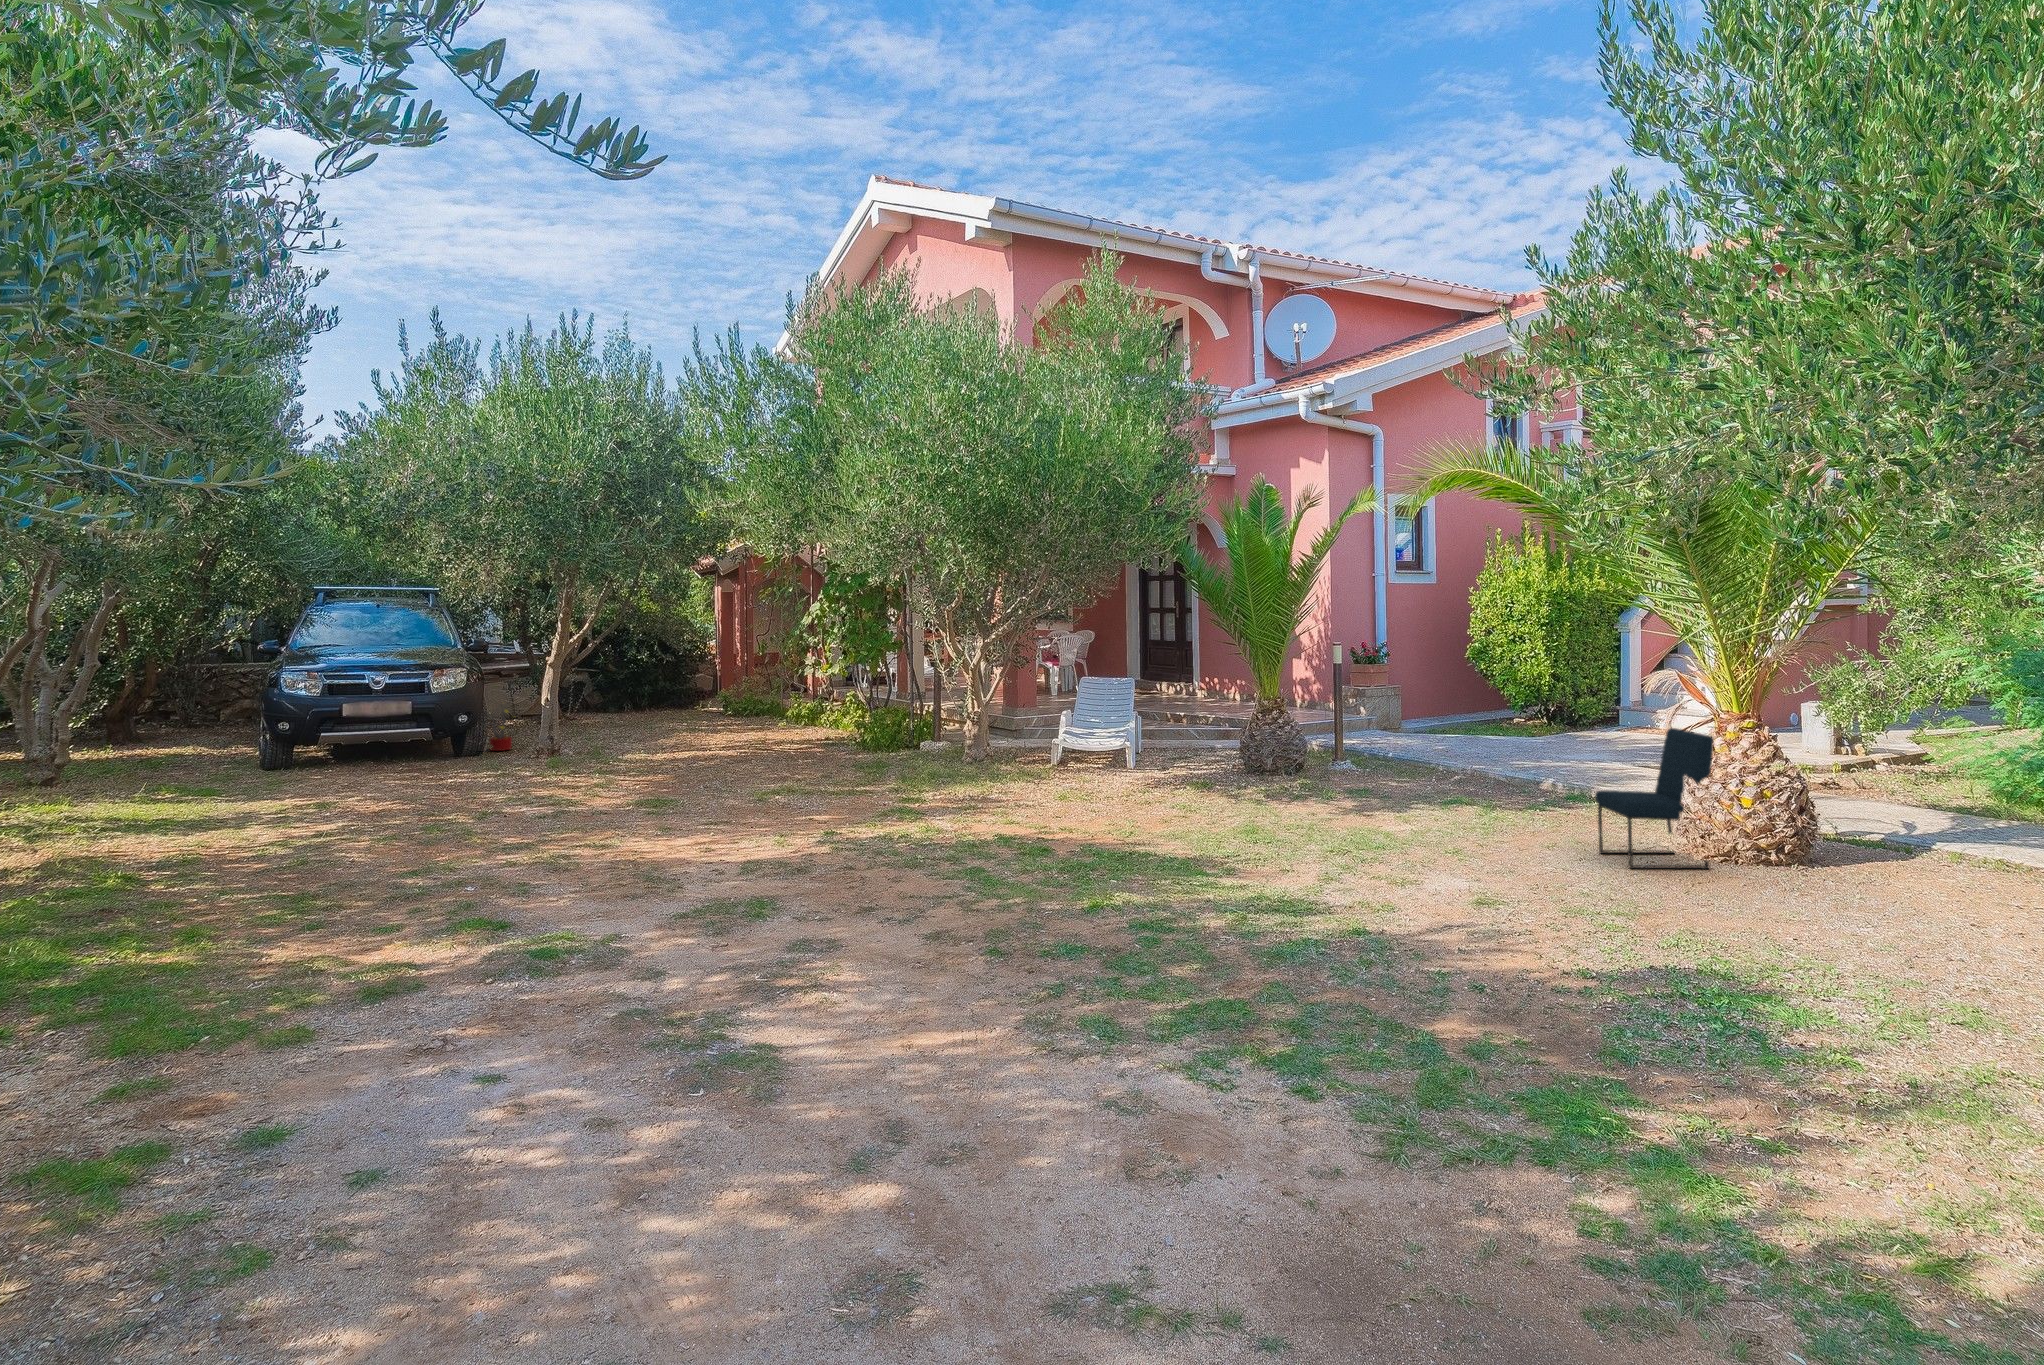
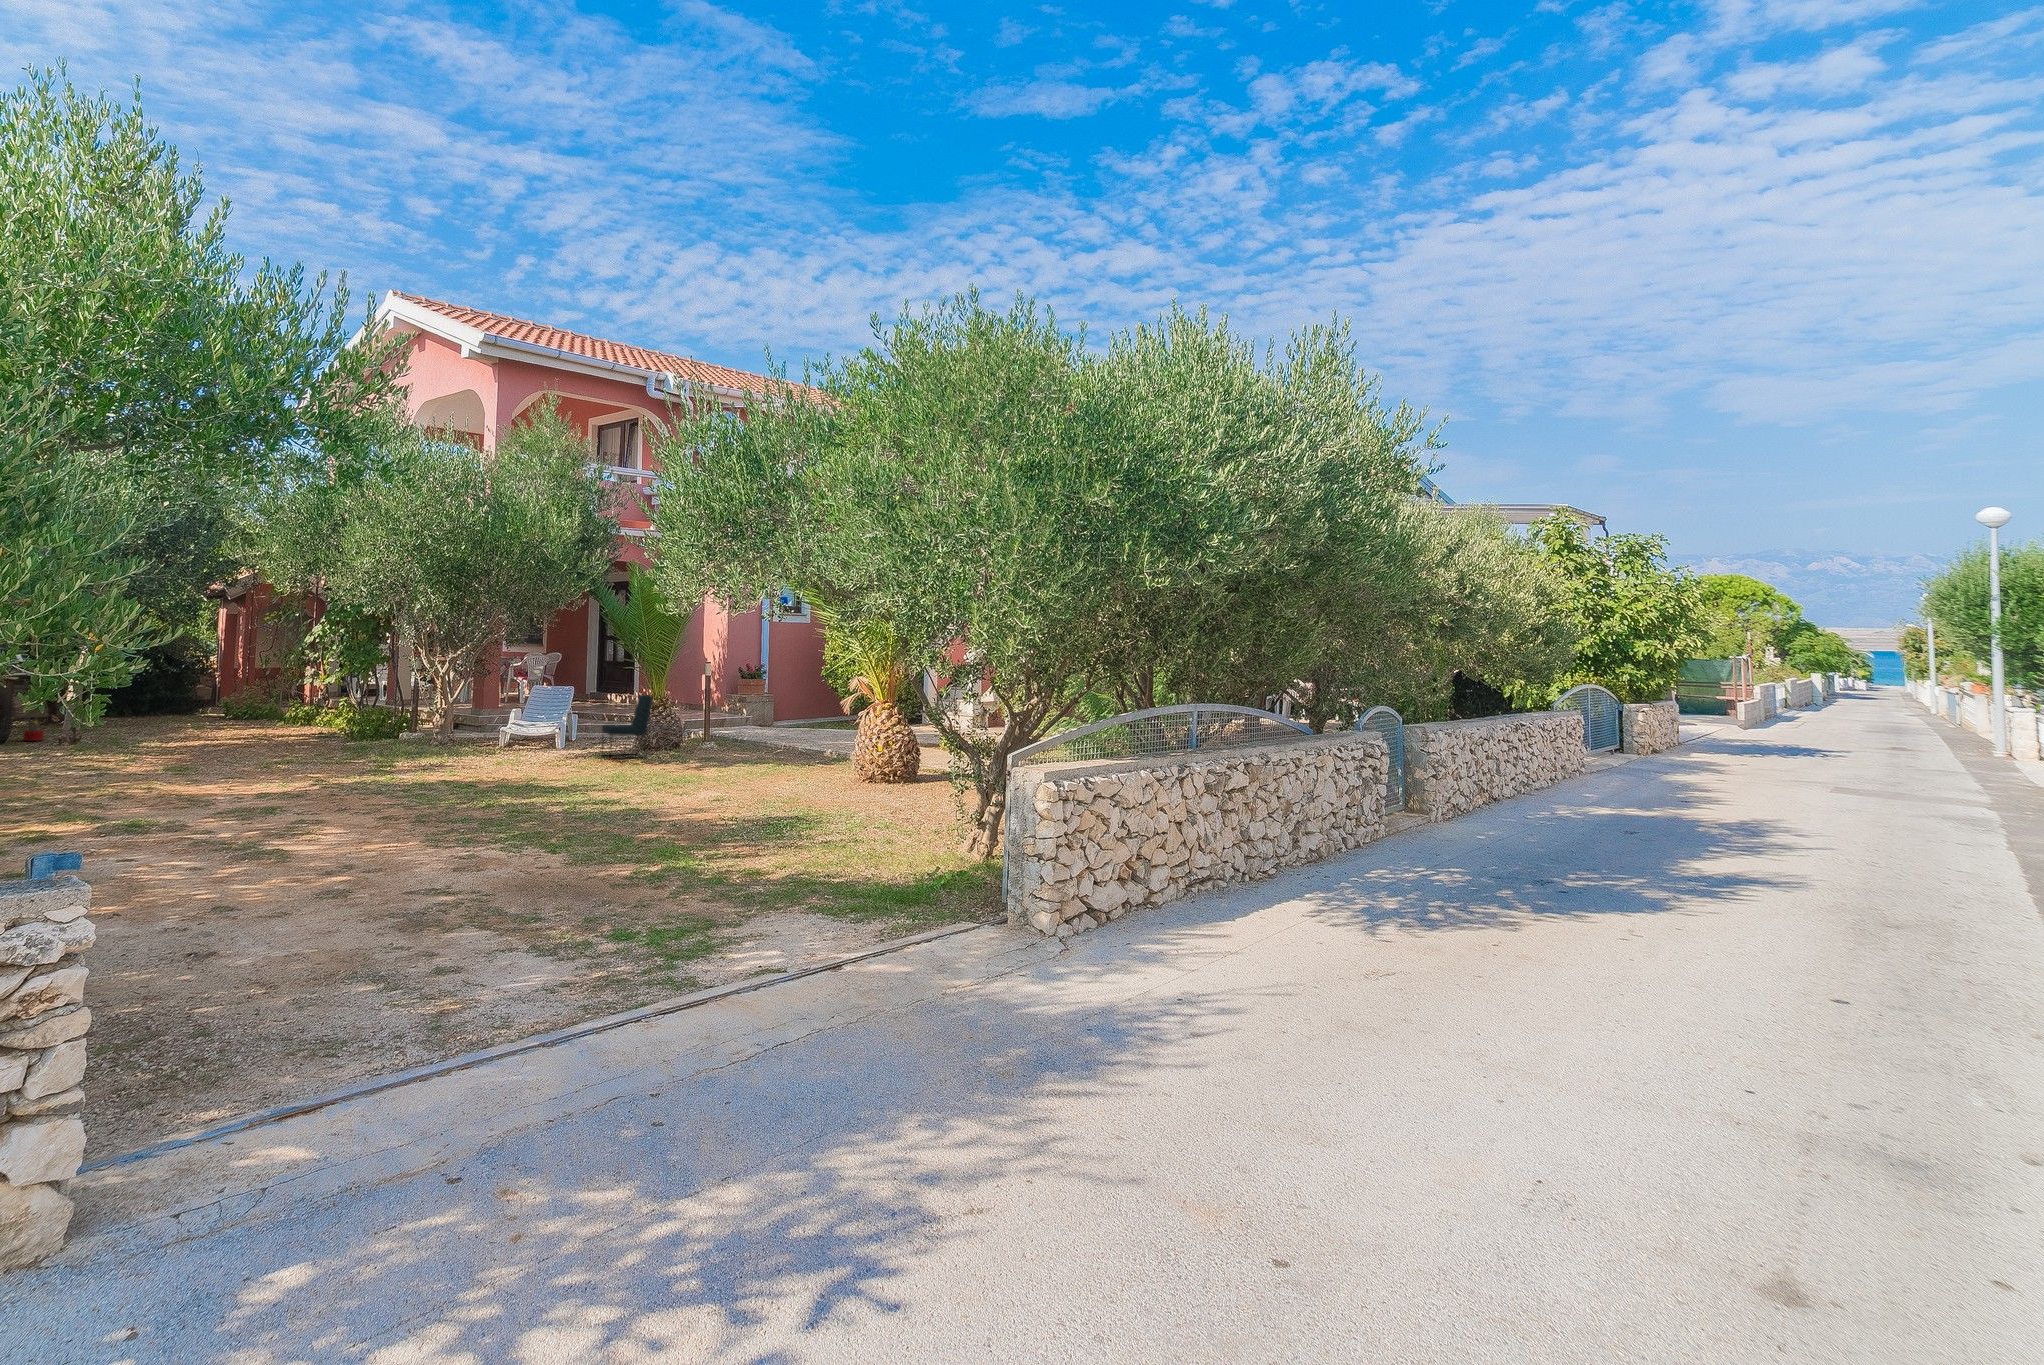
chair: present [1595,728,1713,869] -> present [602,694,653,759]

